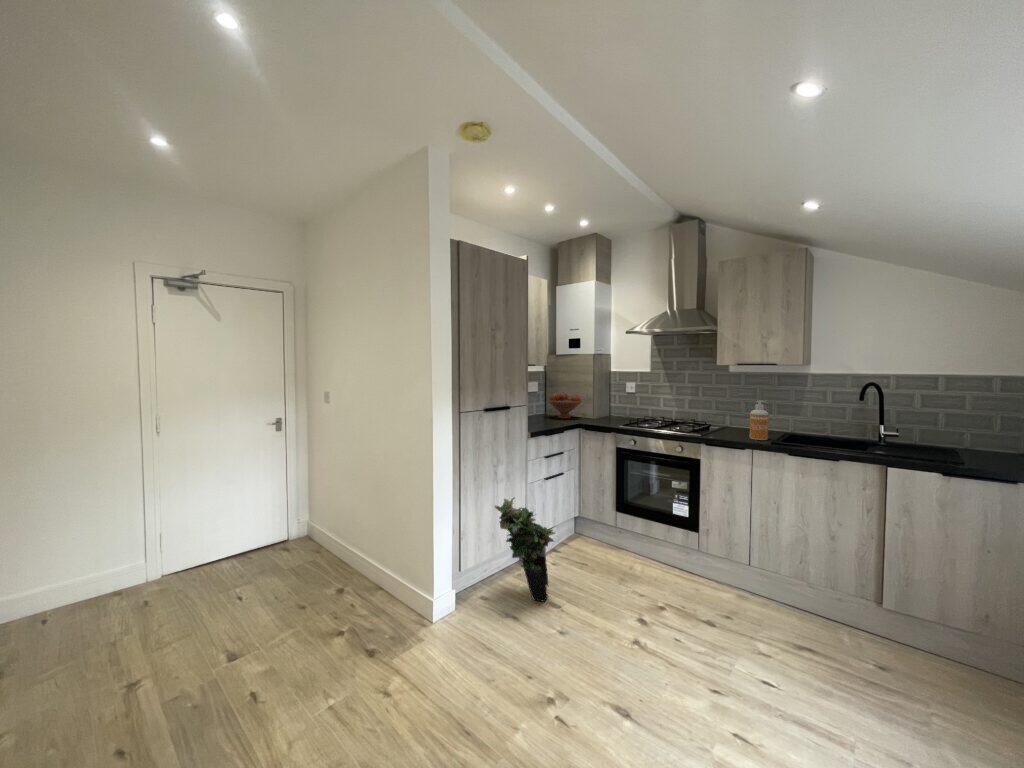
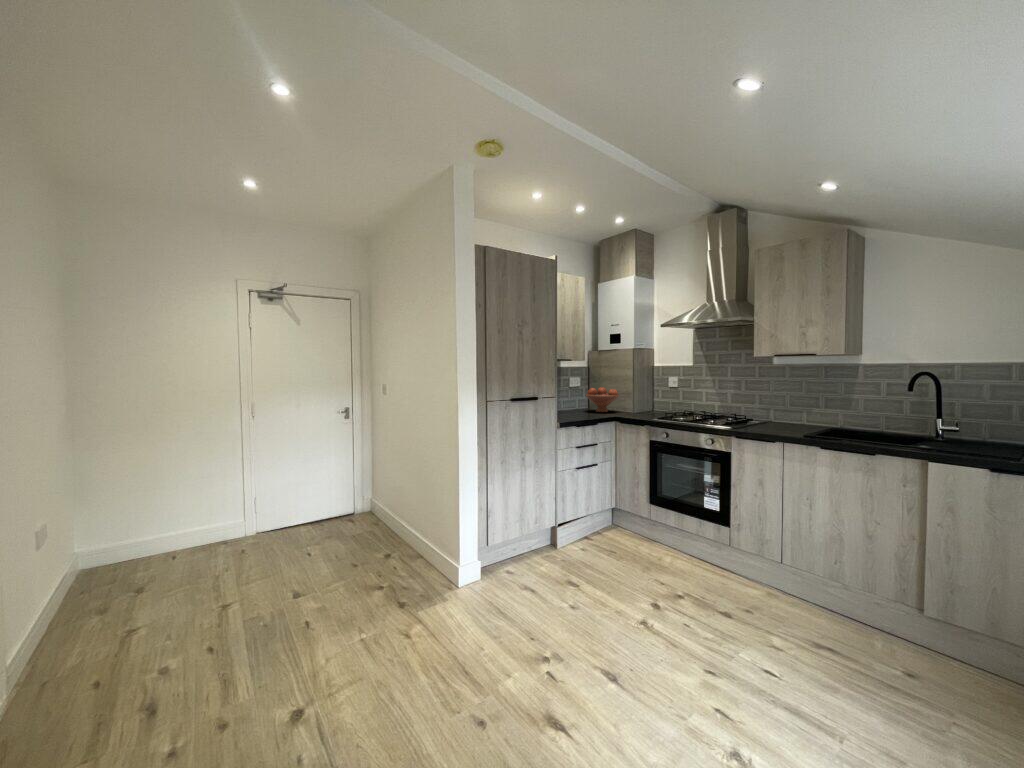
soap dispenser: present [750,401,768,440] -> none [784,392,804,434]
potted plant: present [495,498,555,602] -> none [517,481,575,580]

